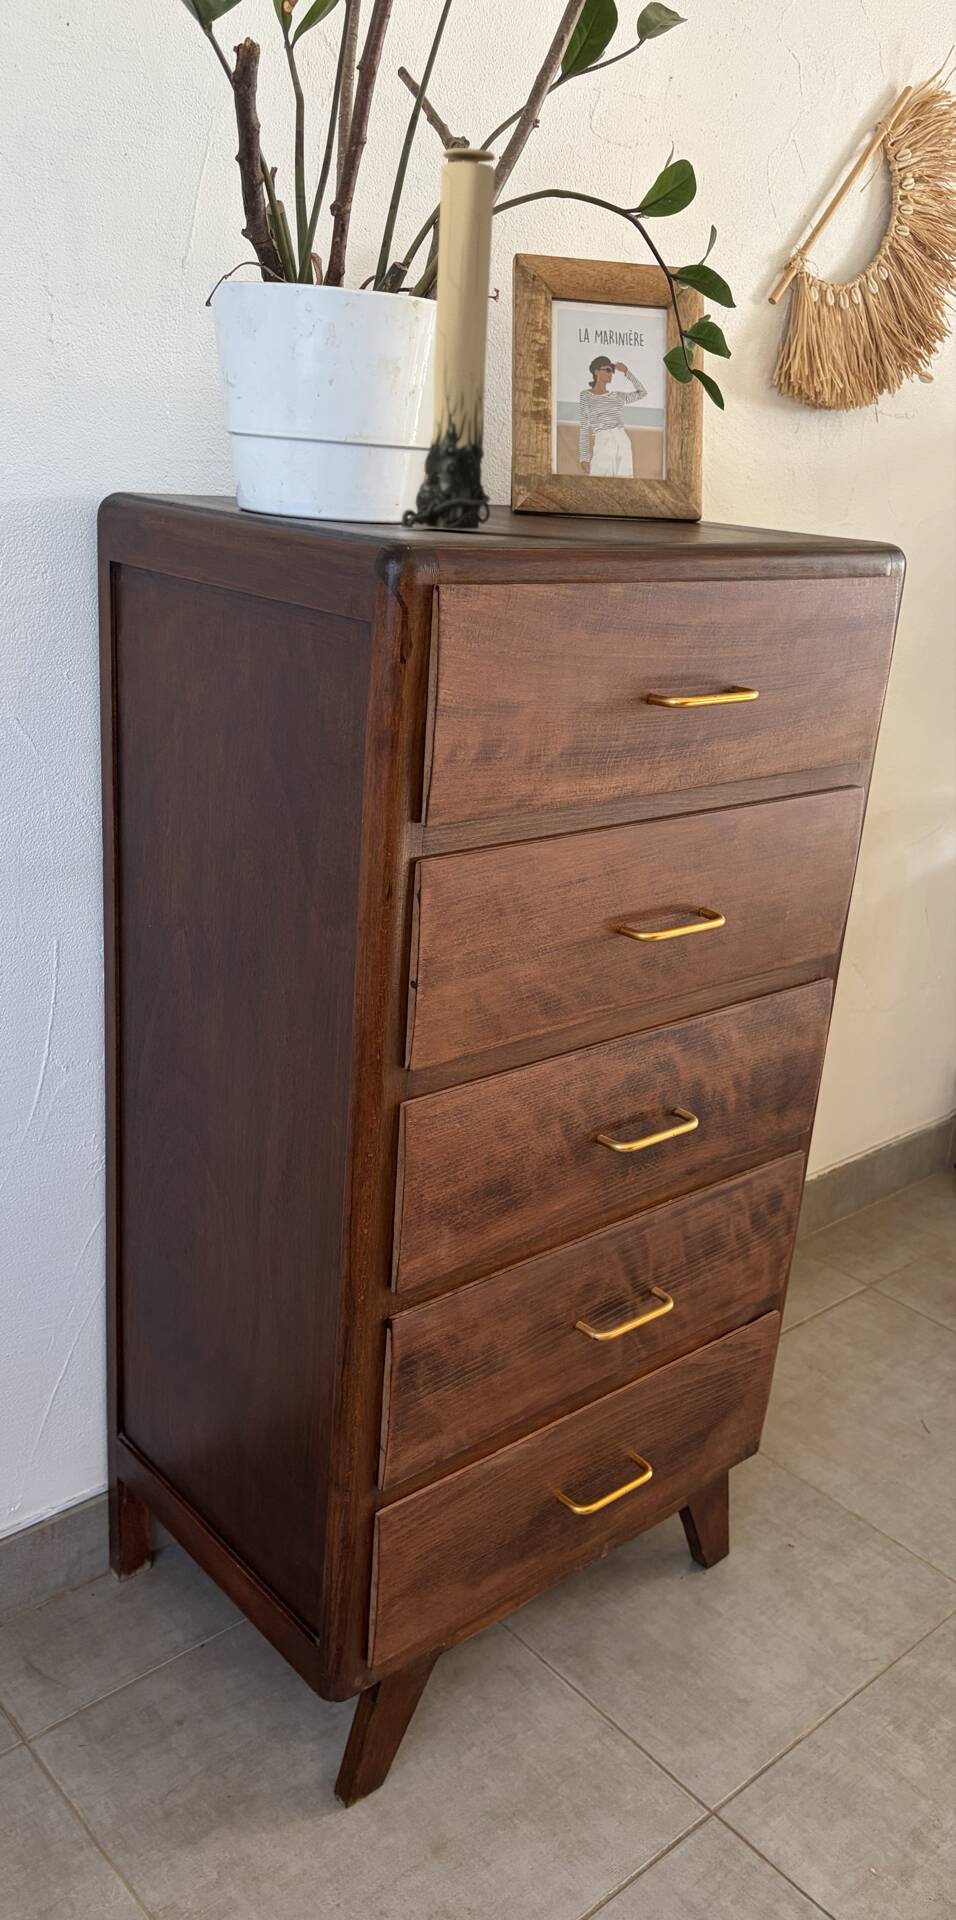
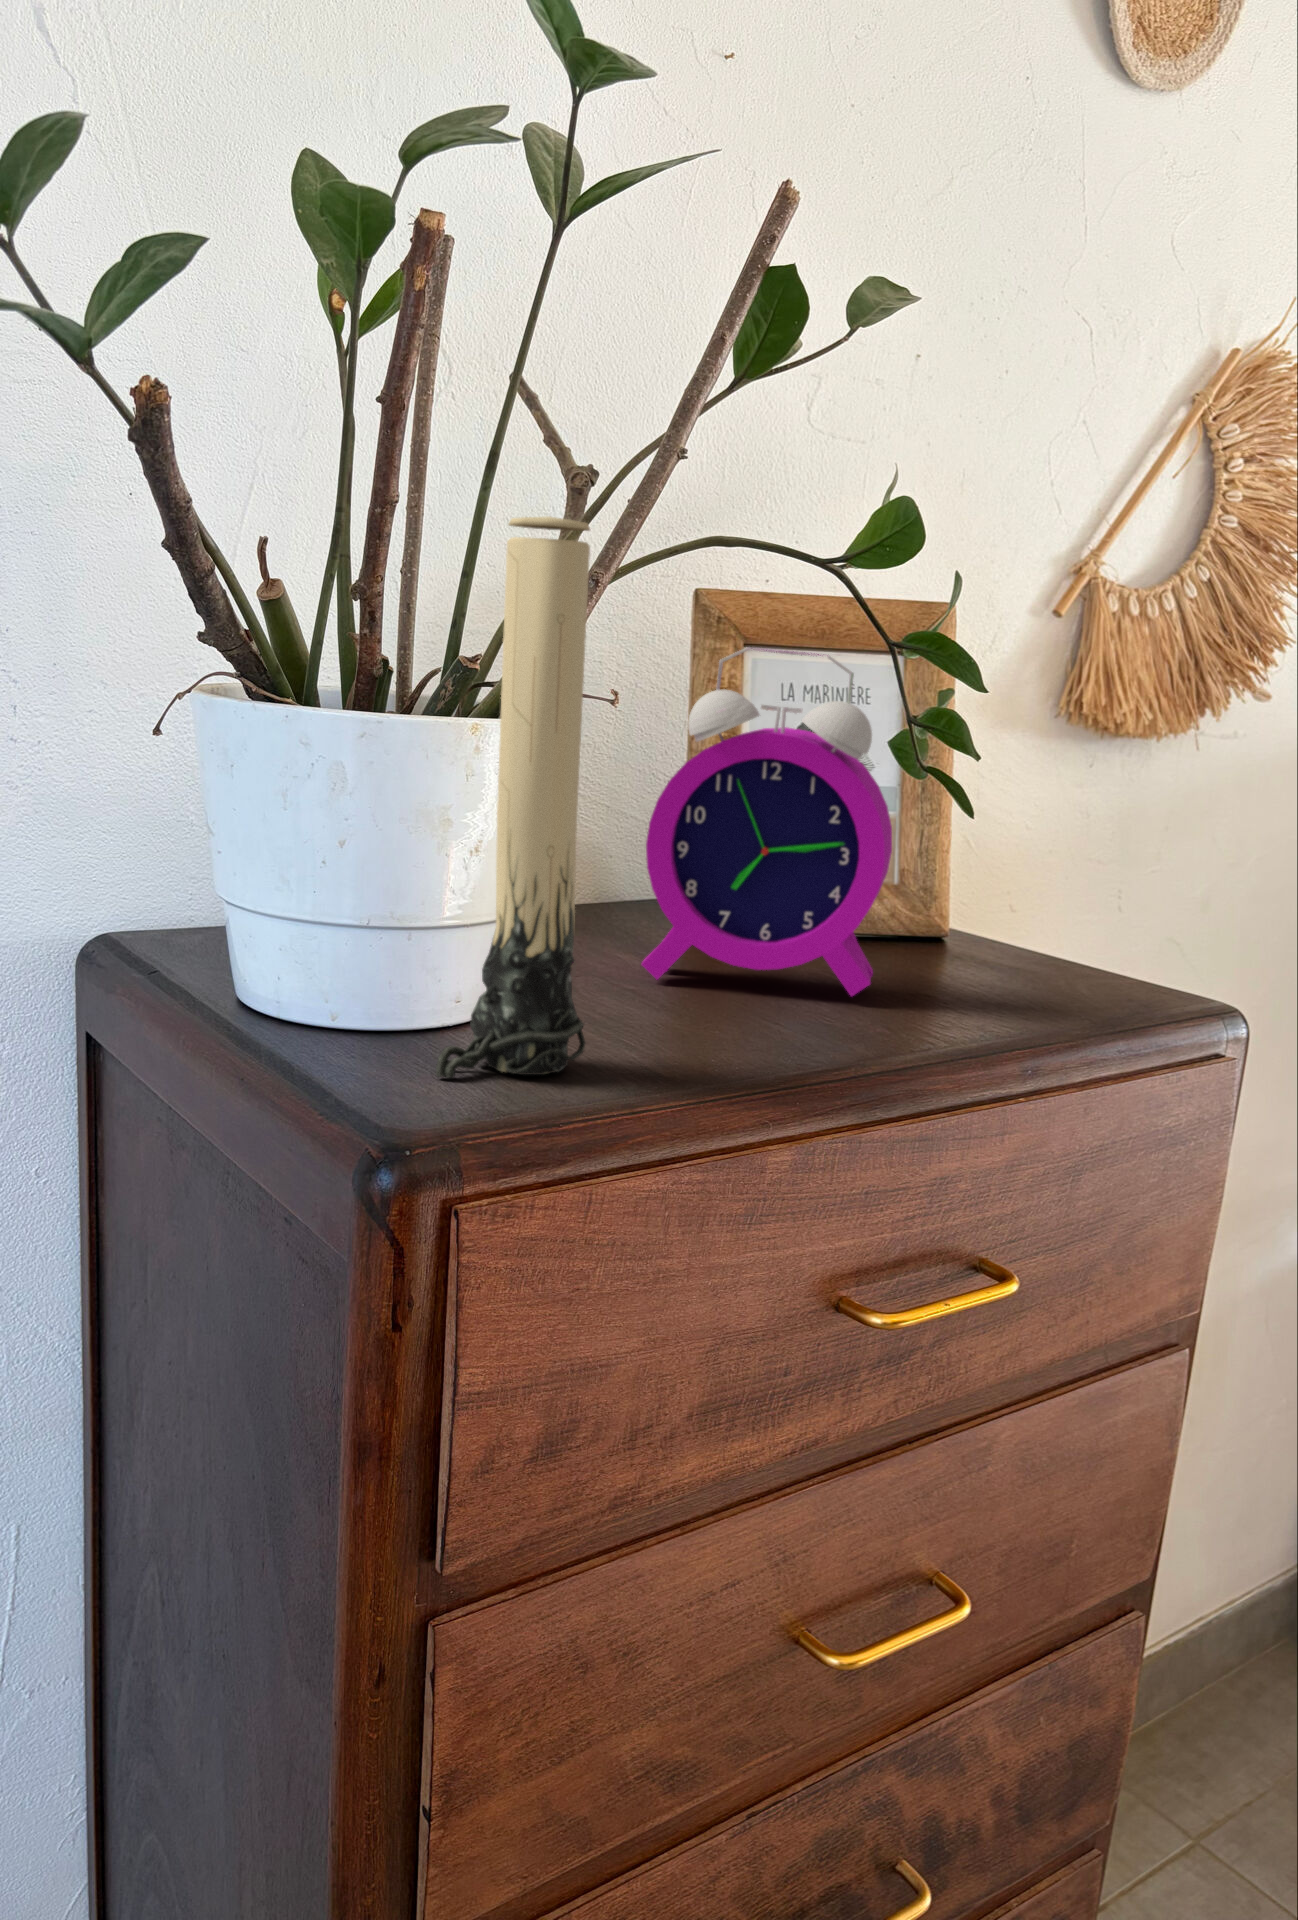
alarm clock: none [499,274,668,527] -> present [642,647,892,996]

